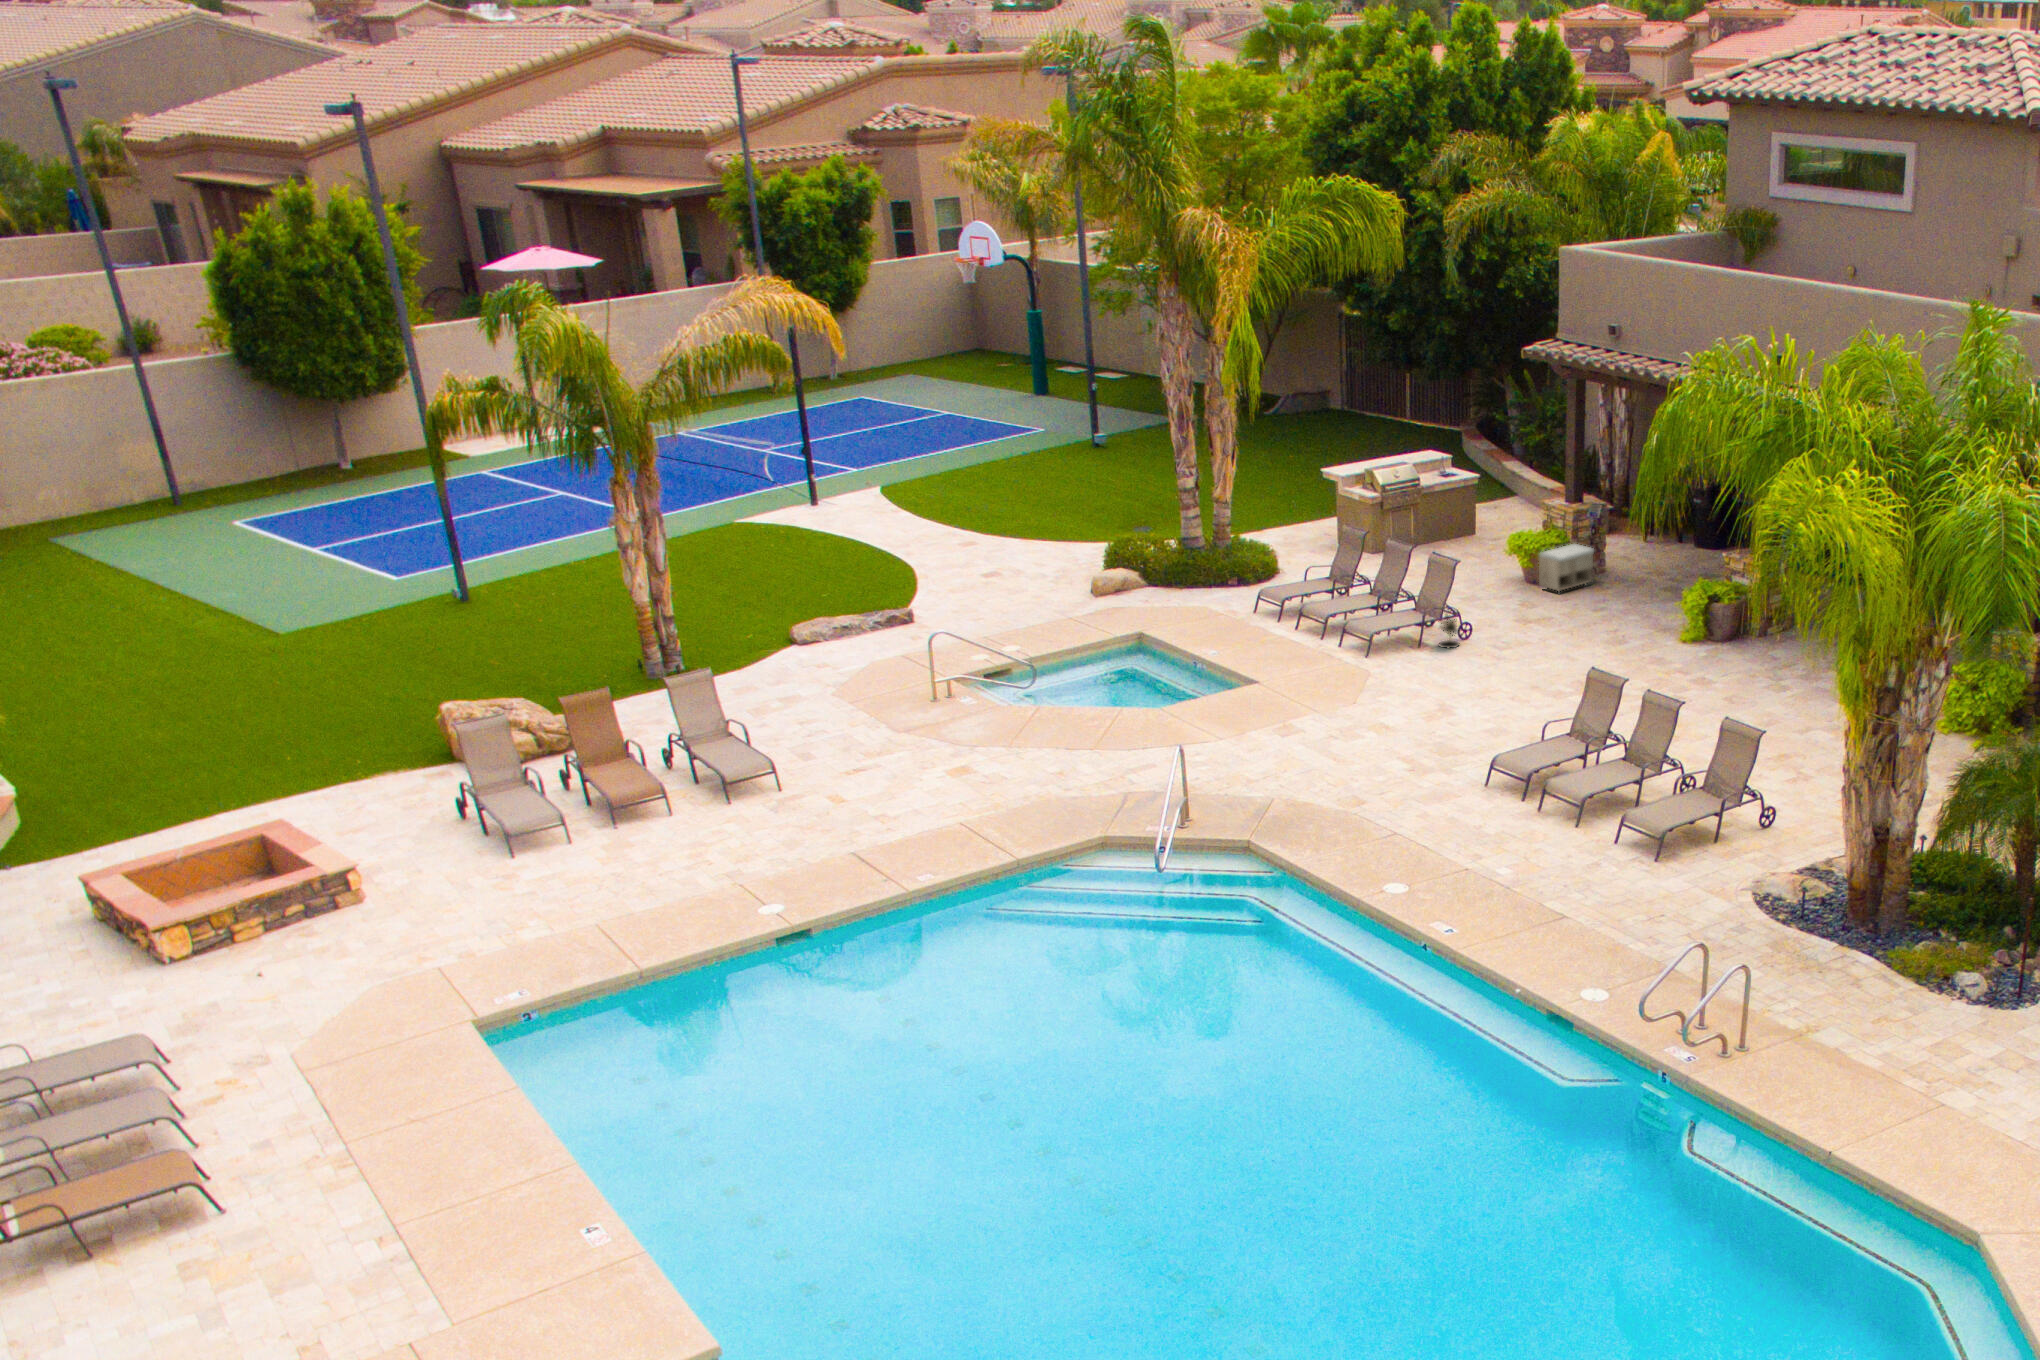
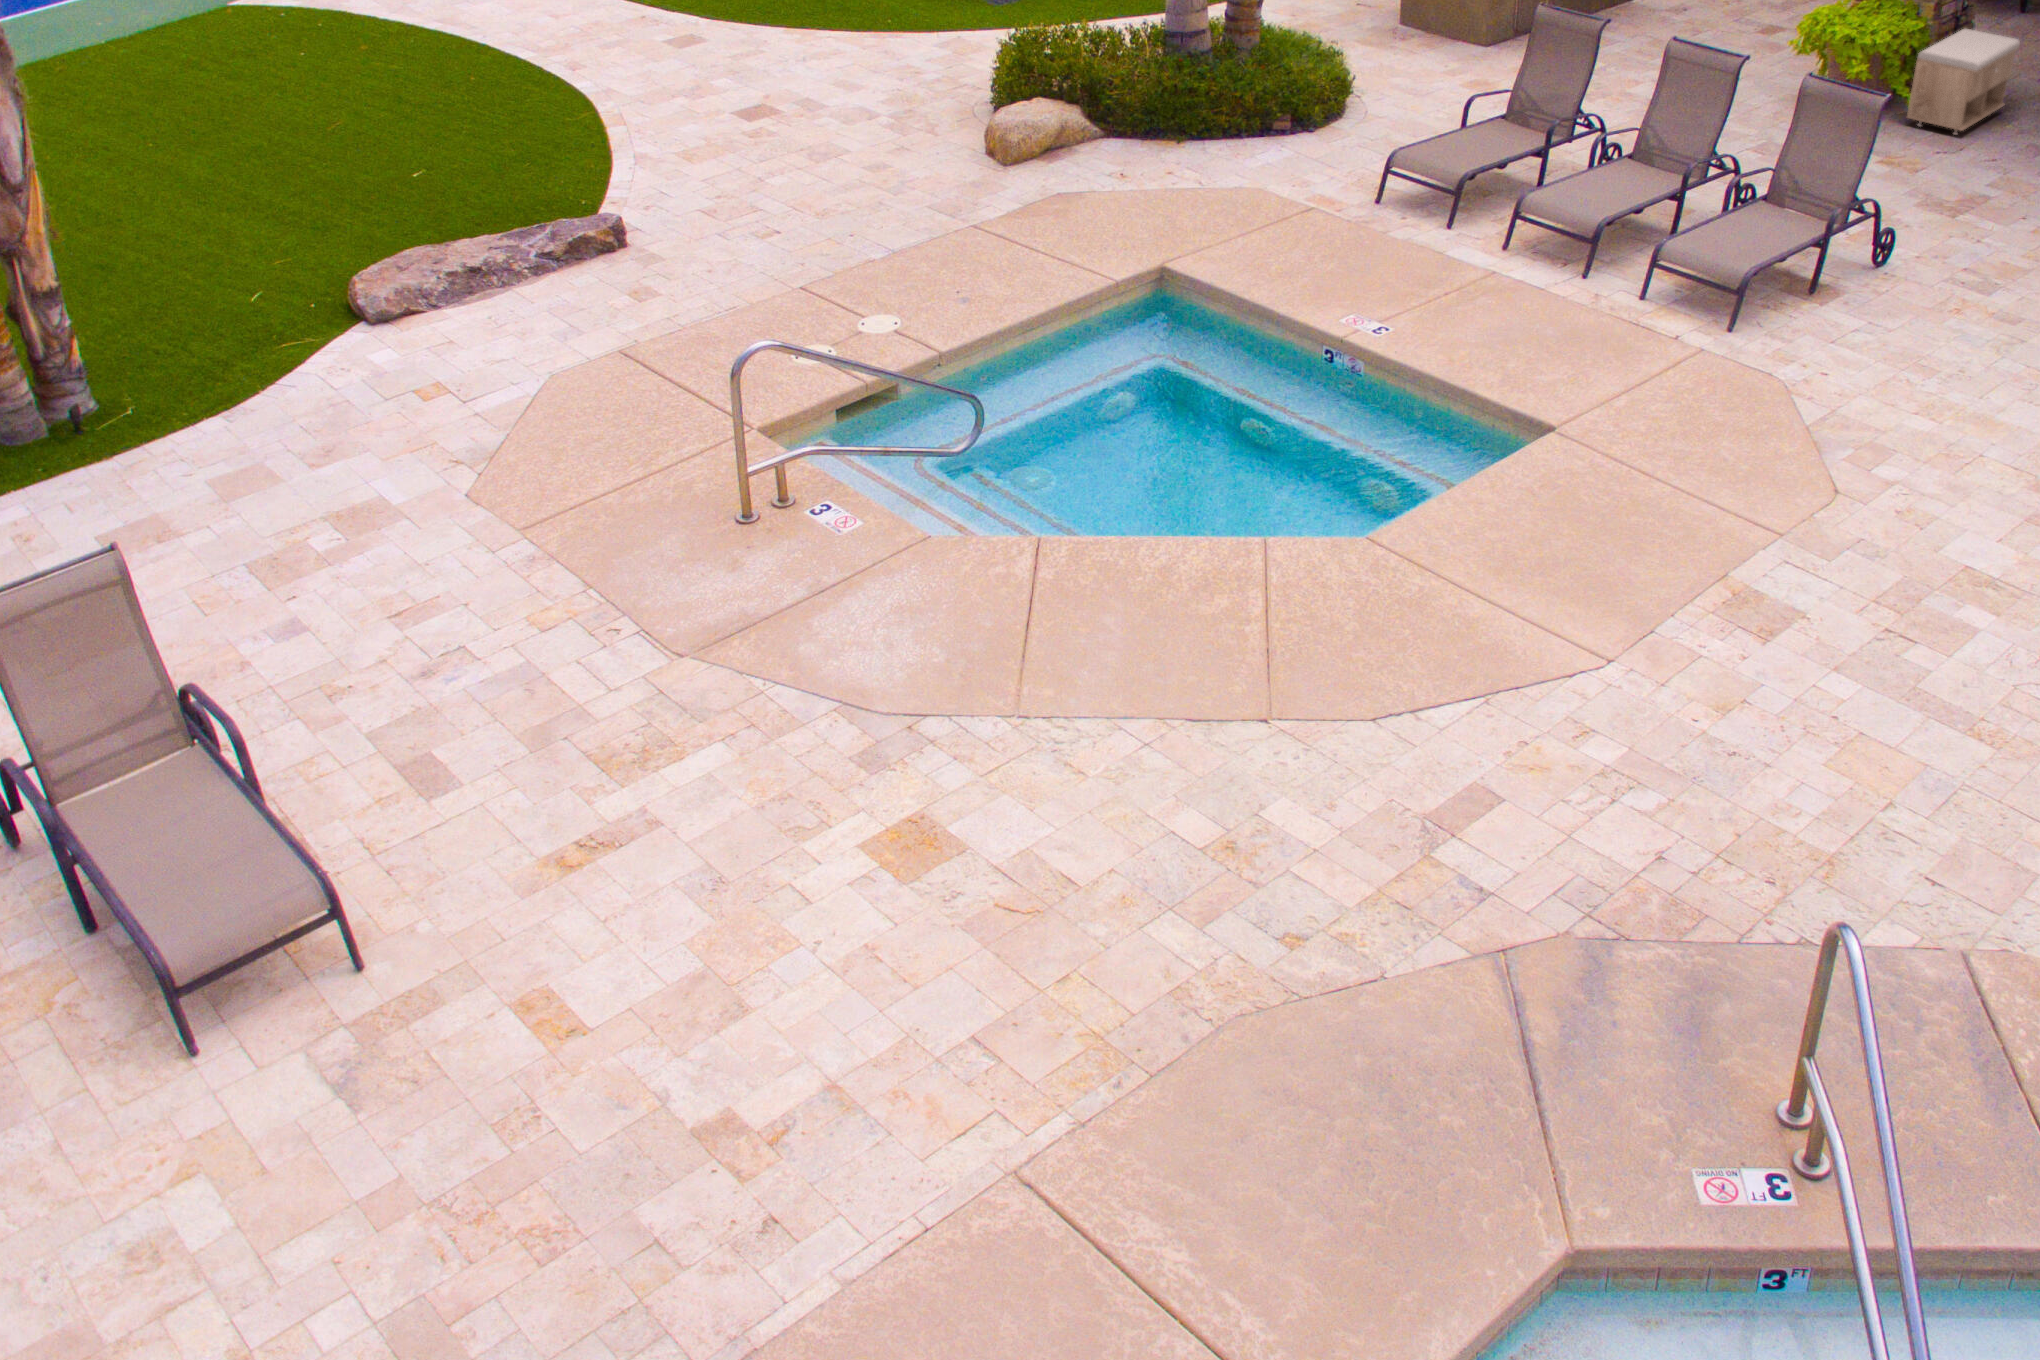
potted tree: present [1438,611,1460,648] -> none [1840,204,1907,295]

